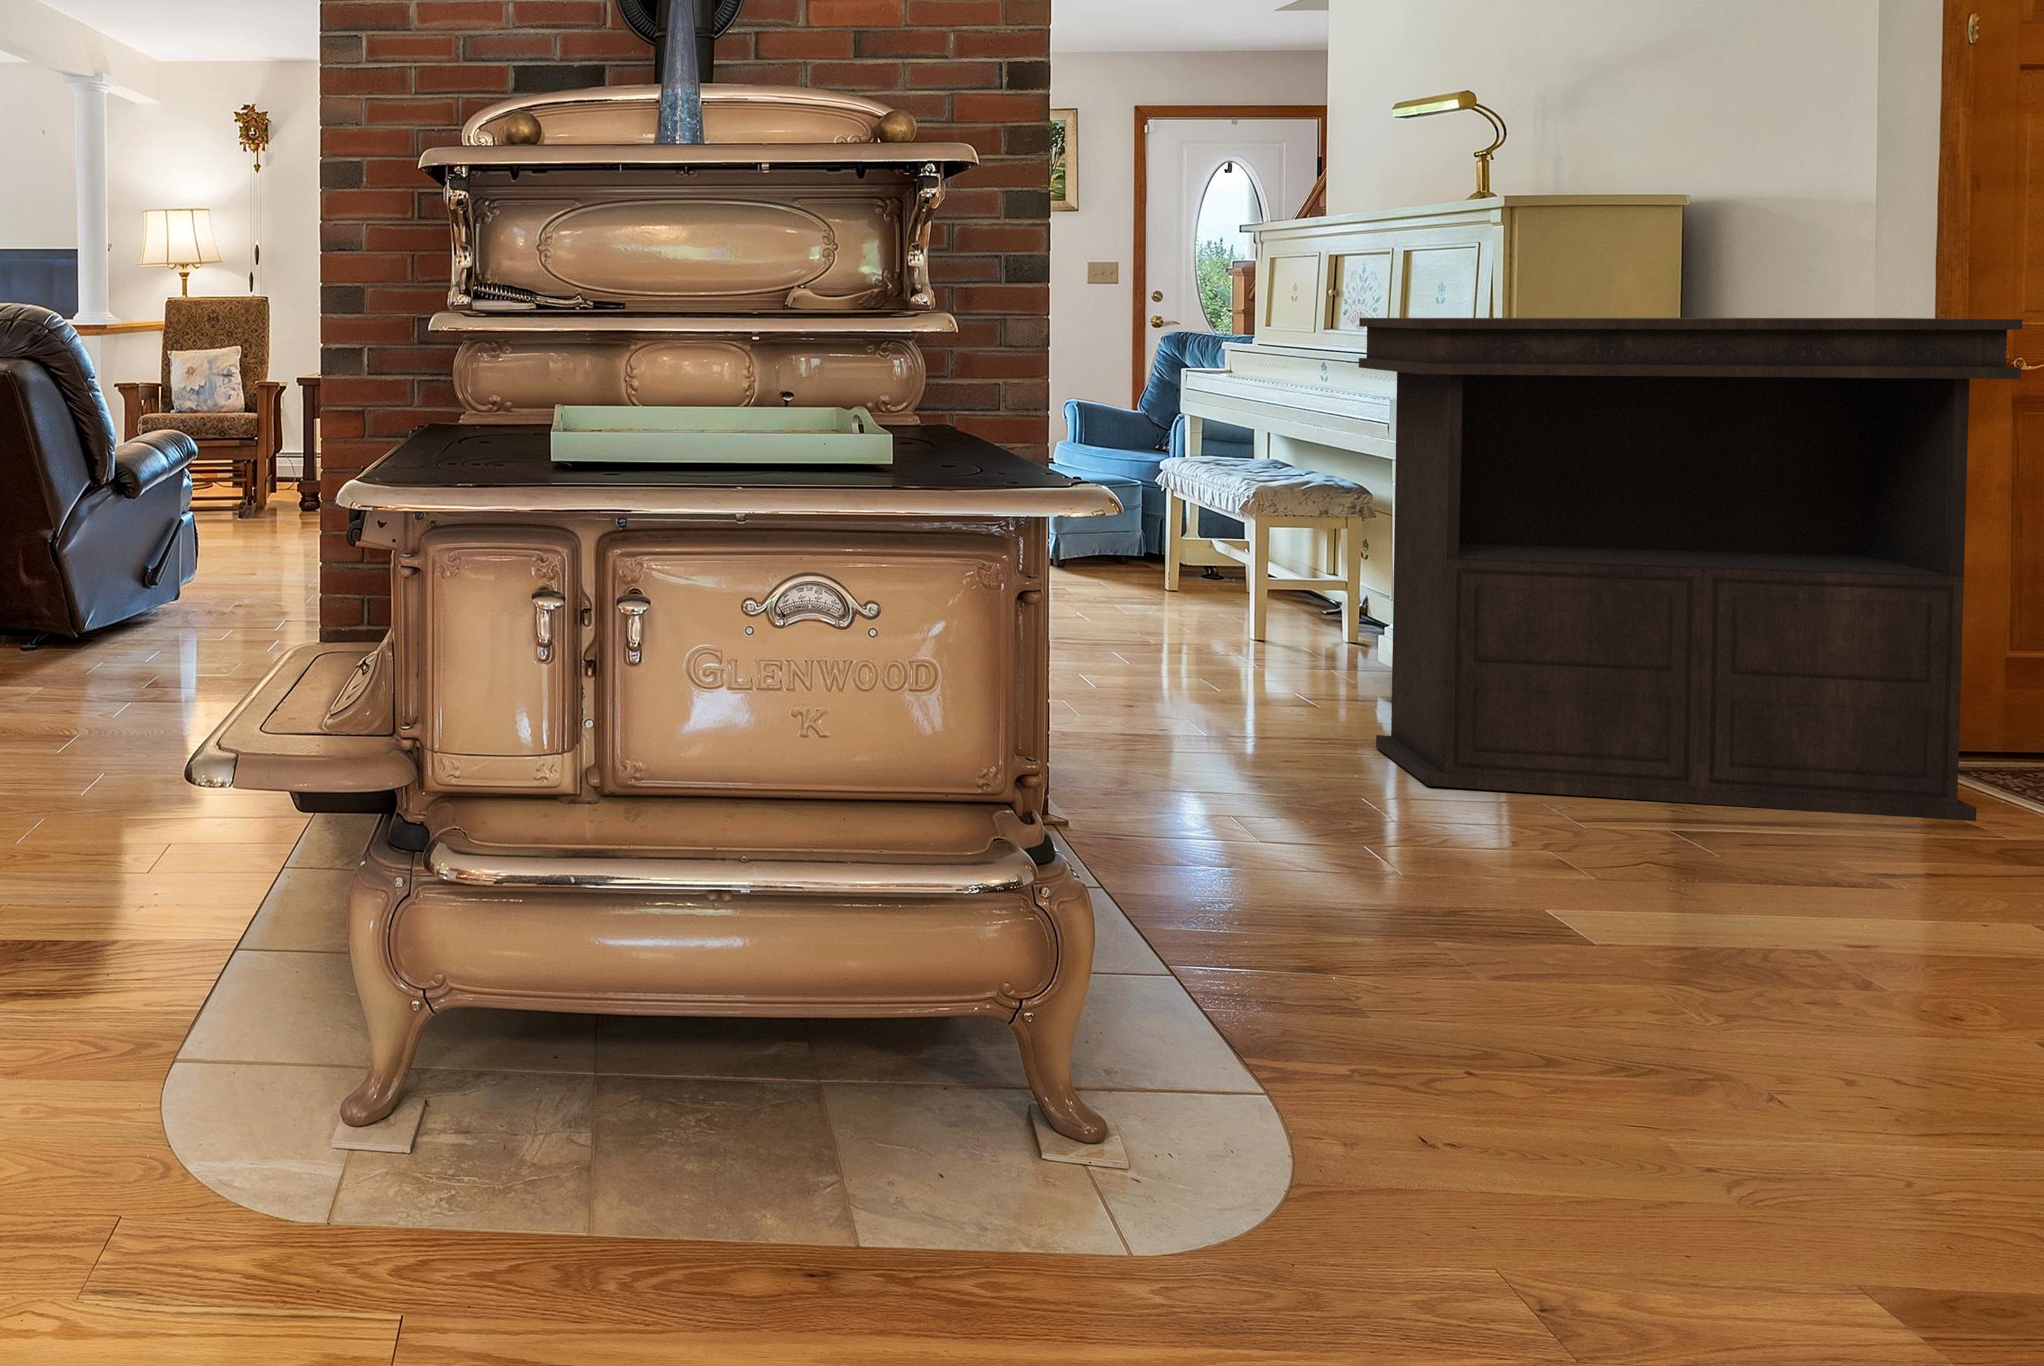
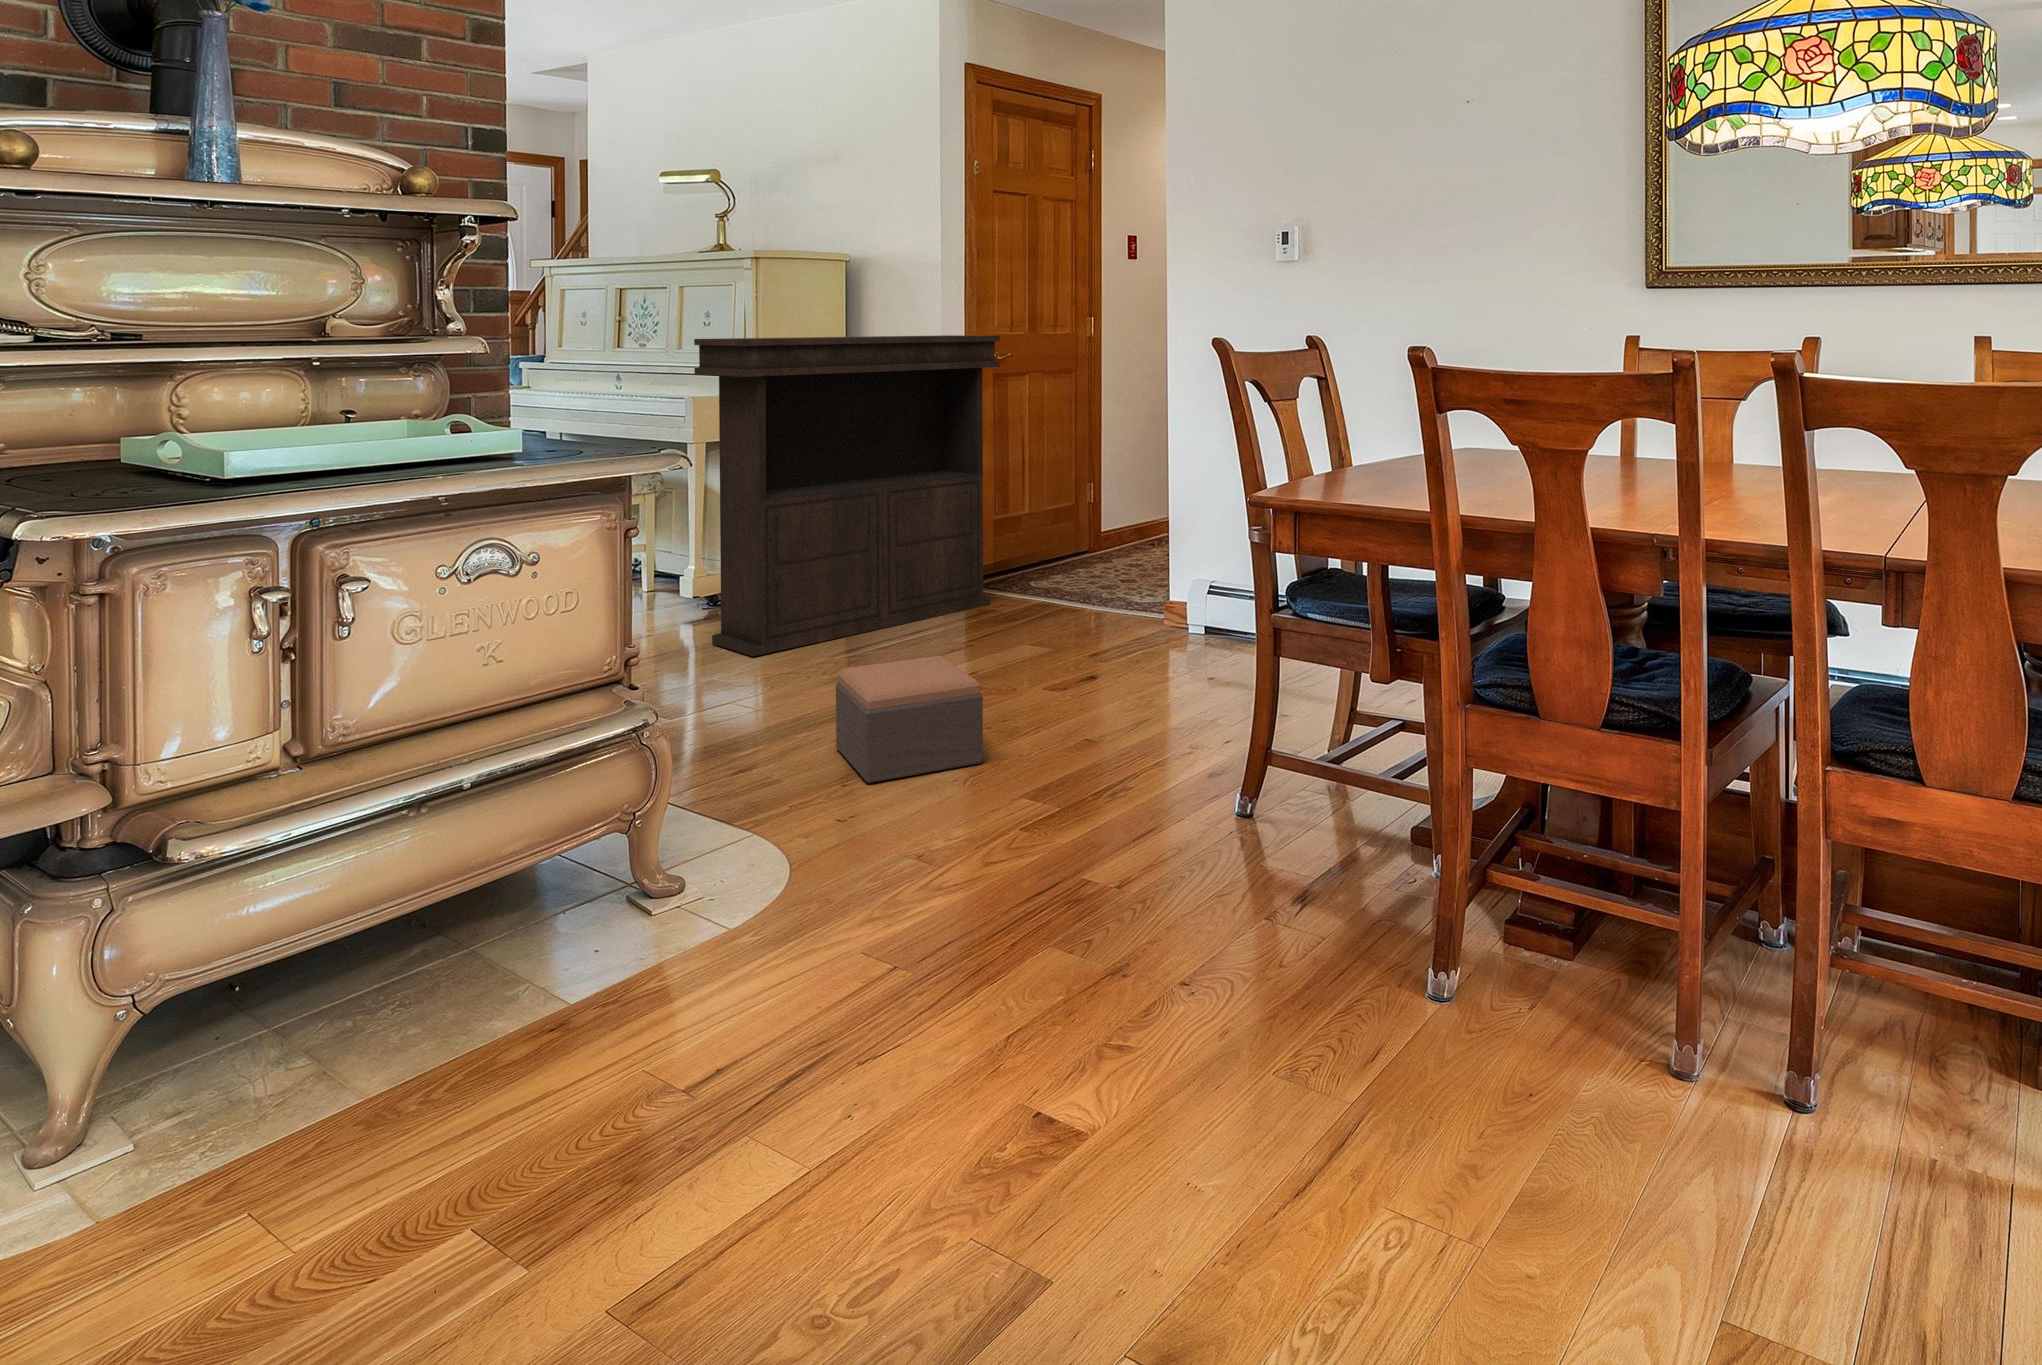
footstool: none [1490,875,1814,1170] -> present [836,656,983,783]

